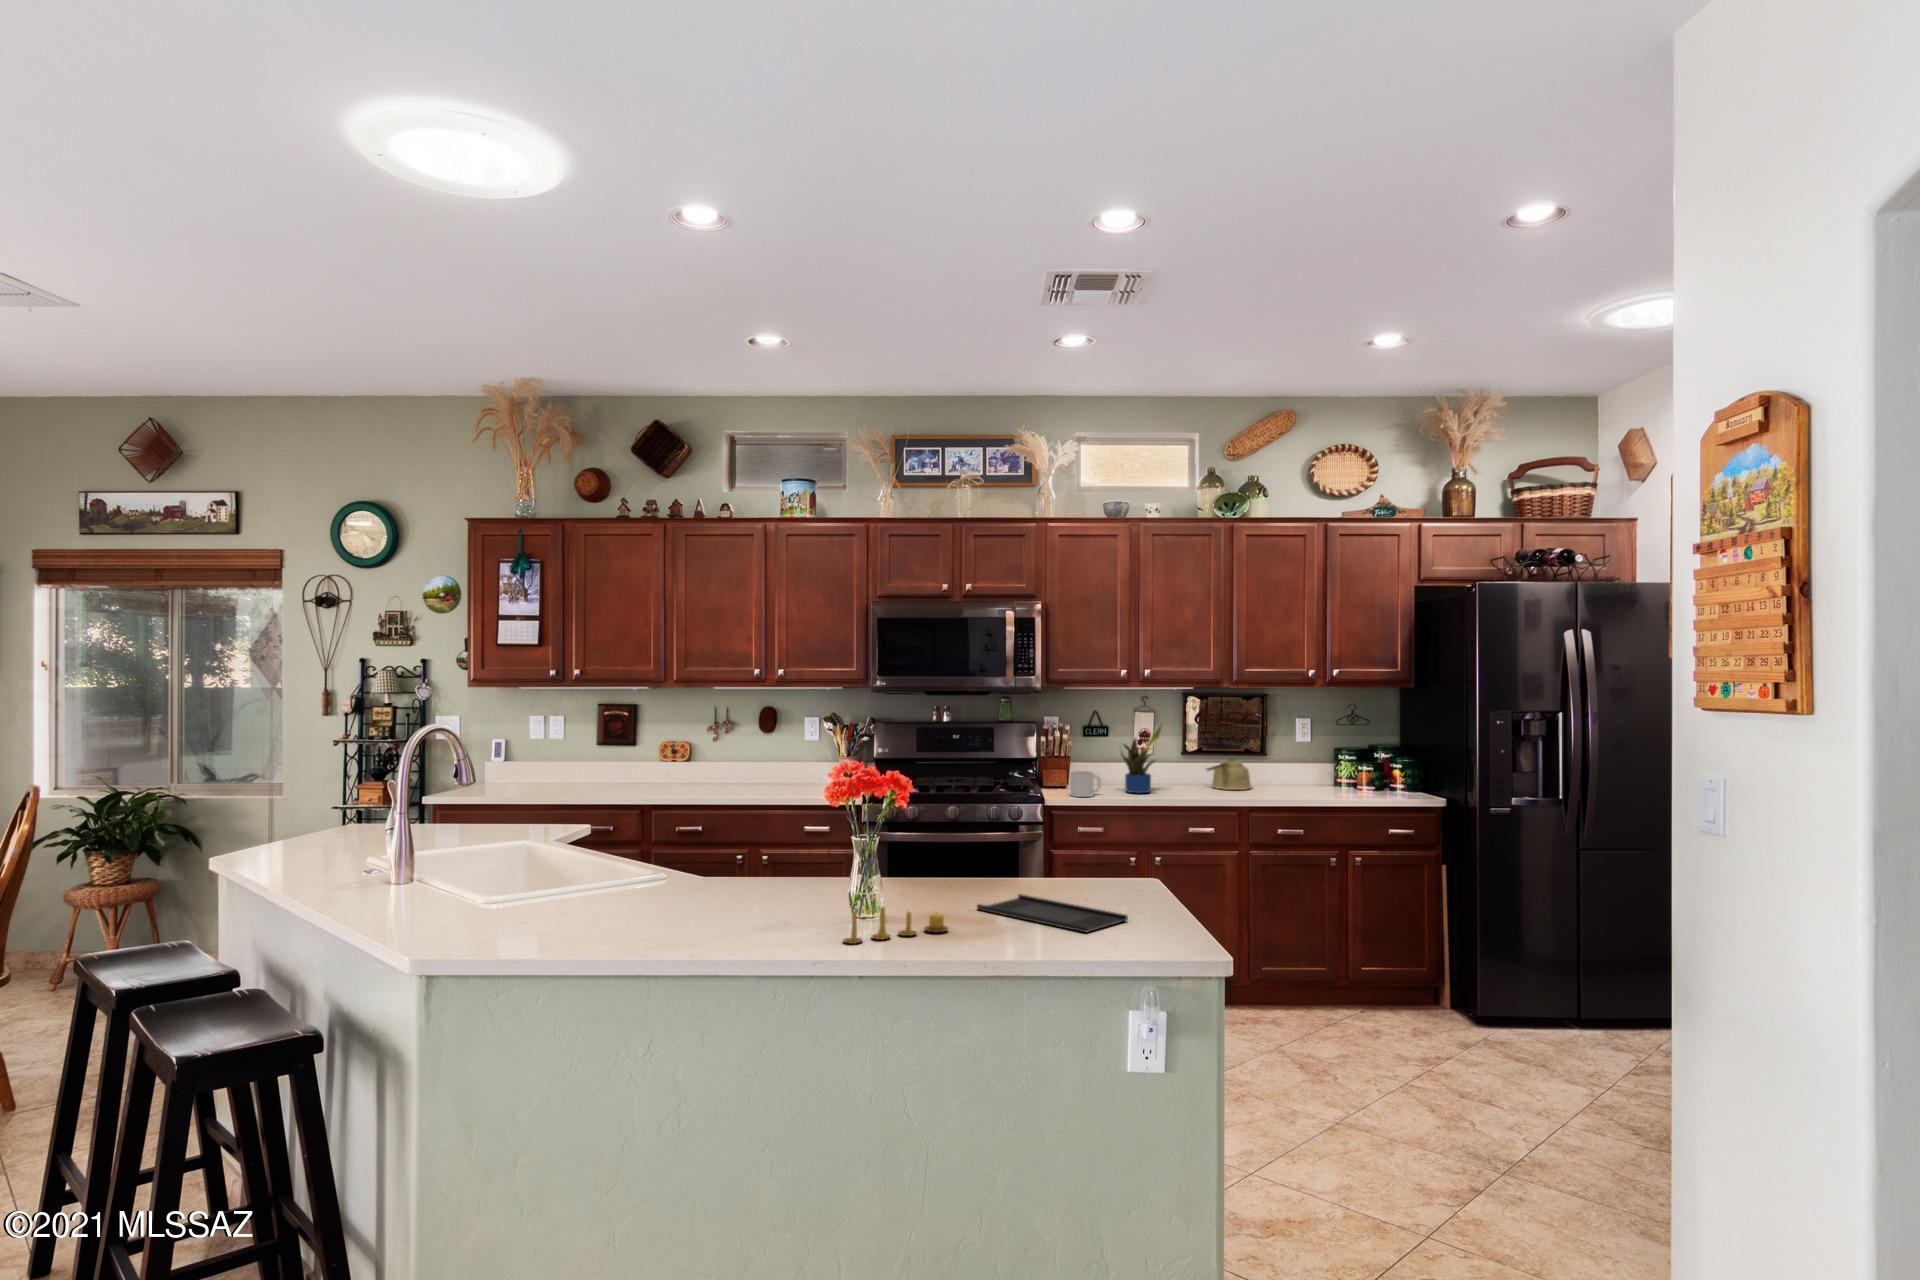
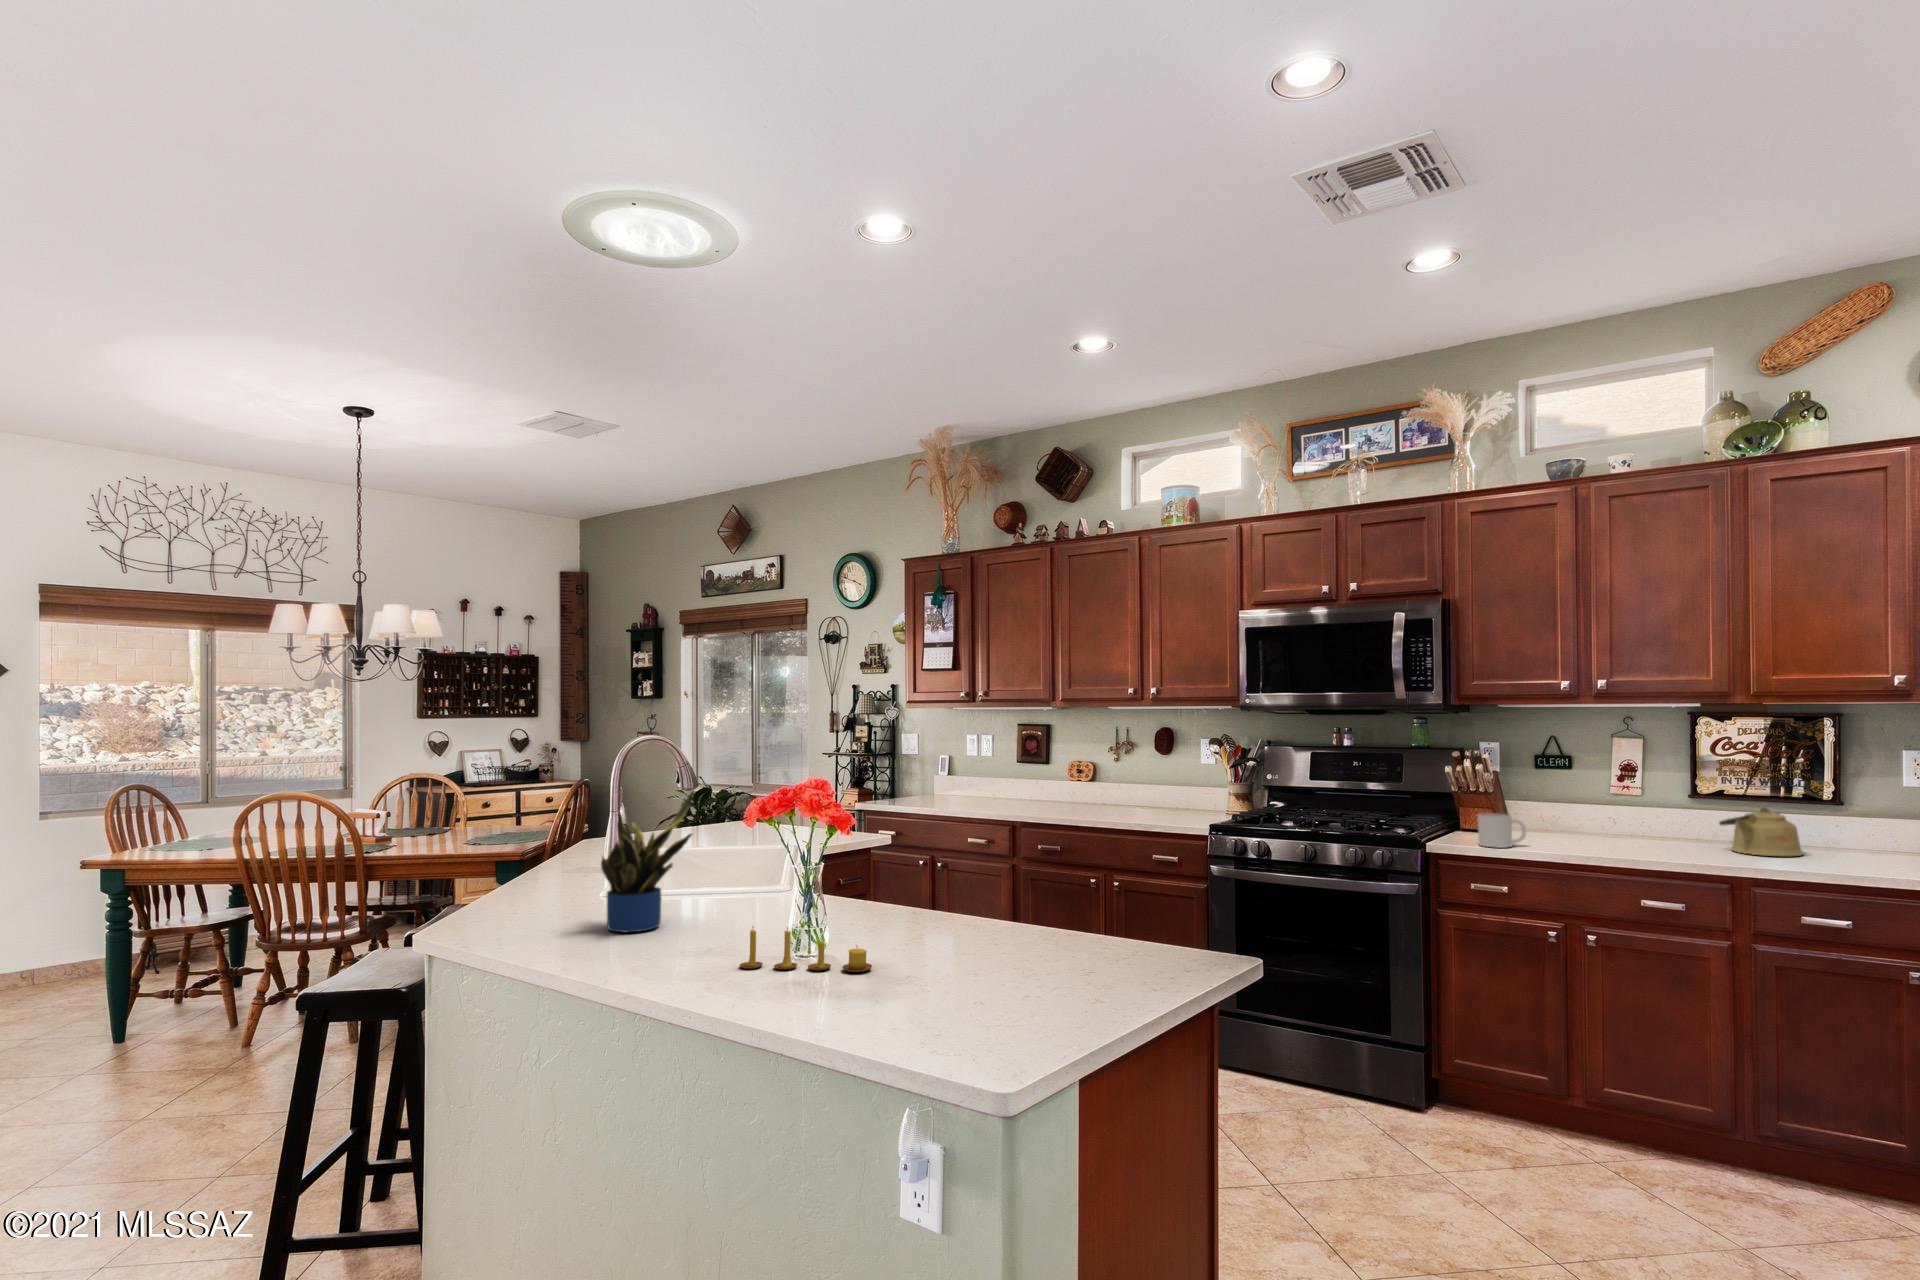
potted plant: present [1121,725,1161,793] -> present [601,790,694,932]
tray: present [977,894,1128,933] -> none [968,944,1095,1003]

